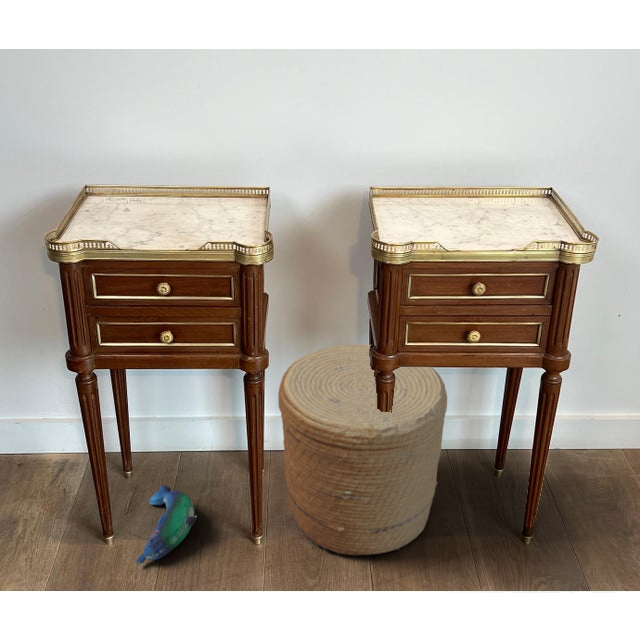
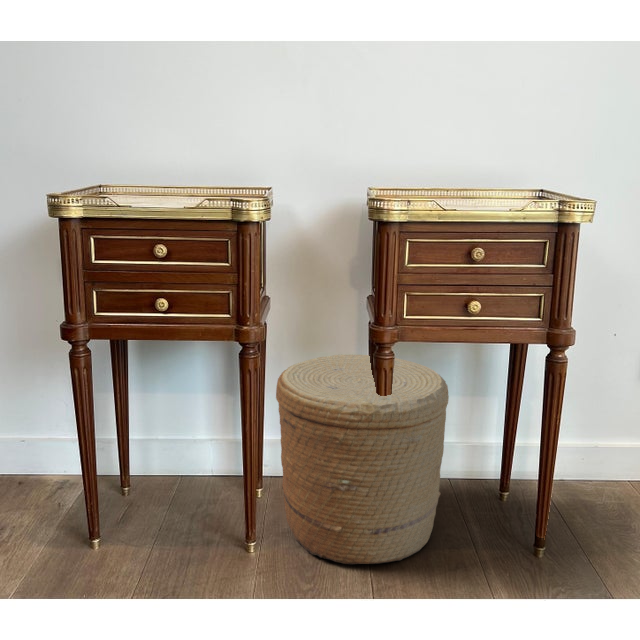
plush toy: present [137,485,196,564] -> none [118,498,187,567]

